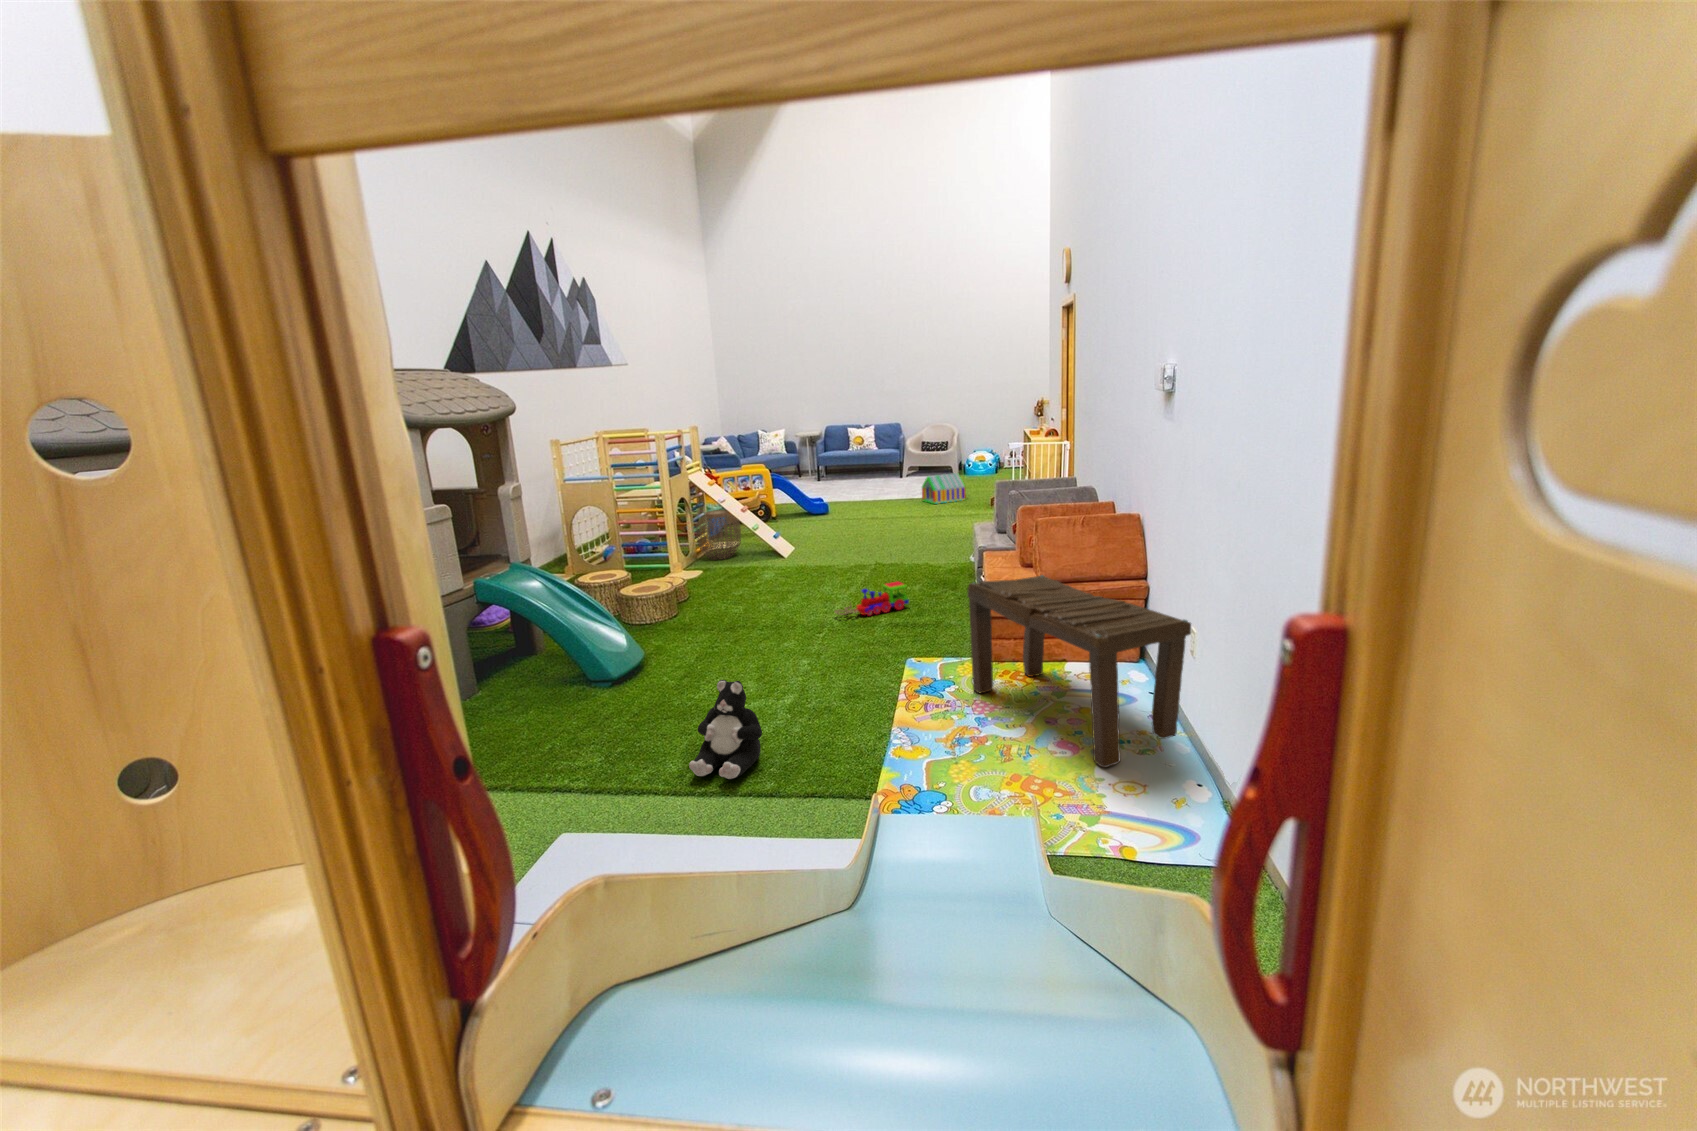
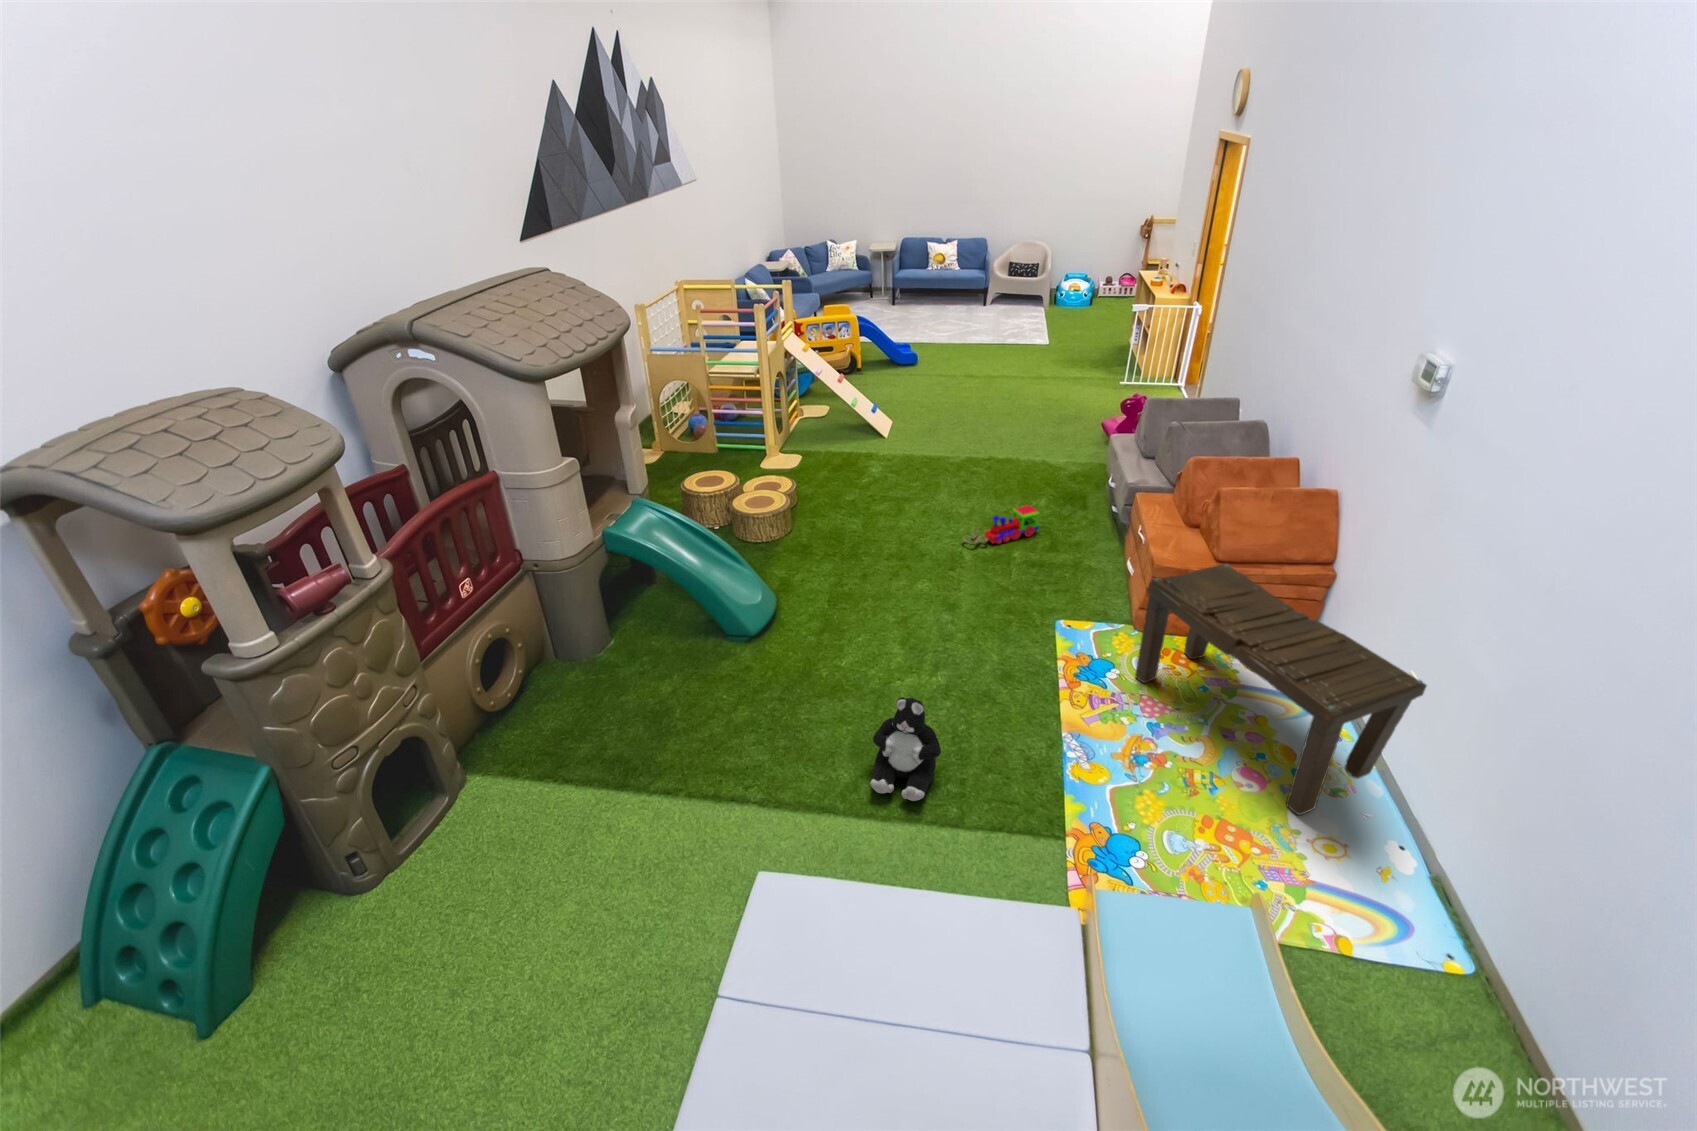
toy house: present [922,473,966,504] -> none [1015,319,1065,355]
woven basket: present [696,510,741,559] -> none [791,380,838,435]

